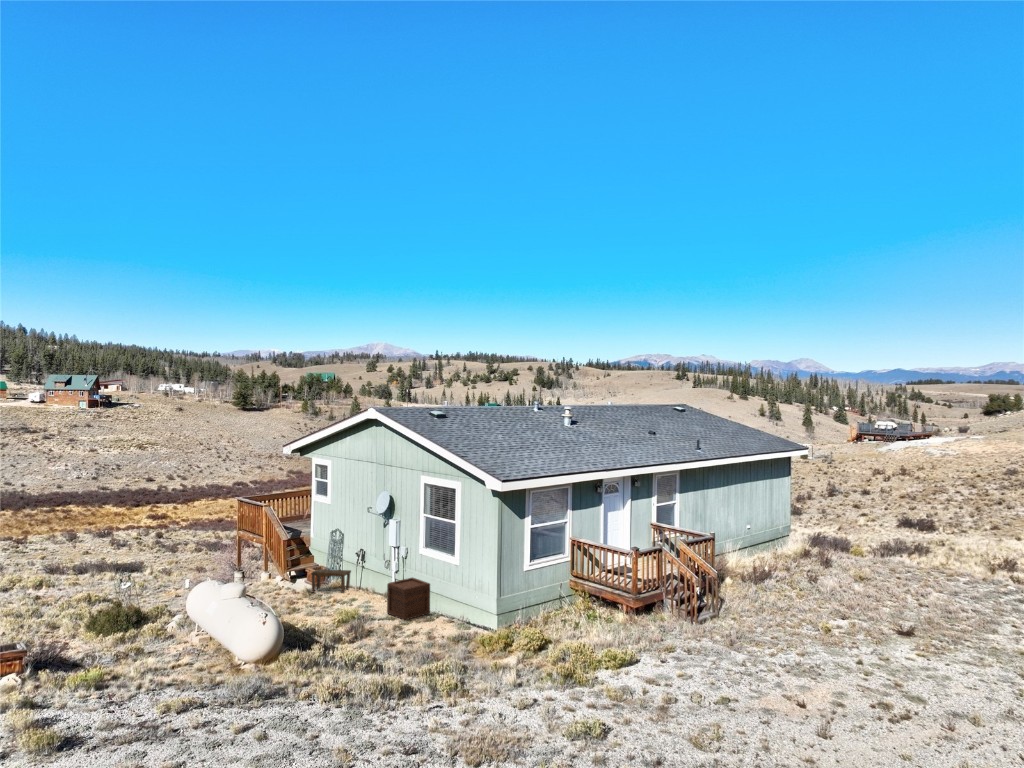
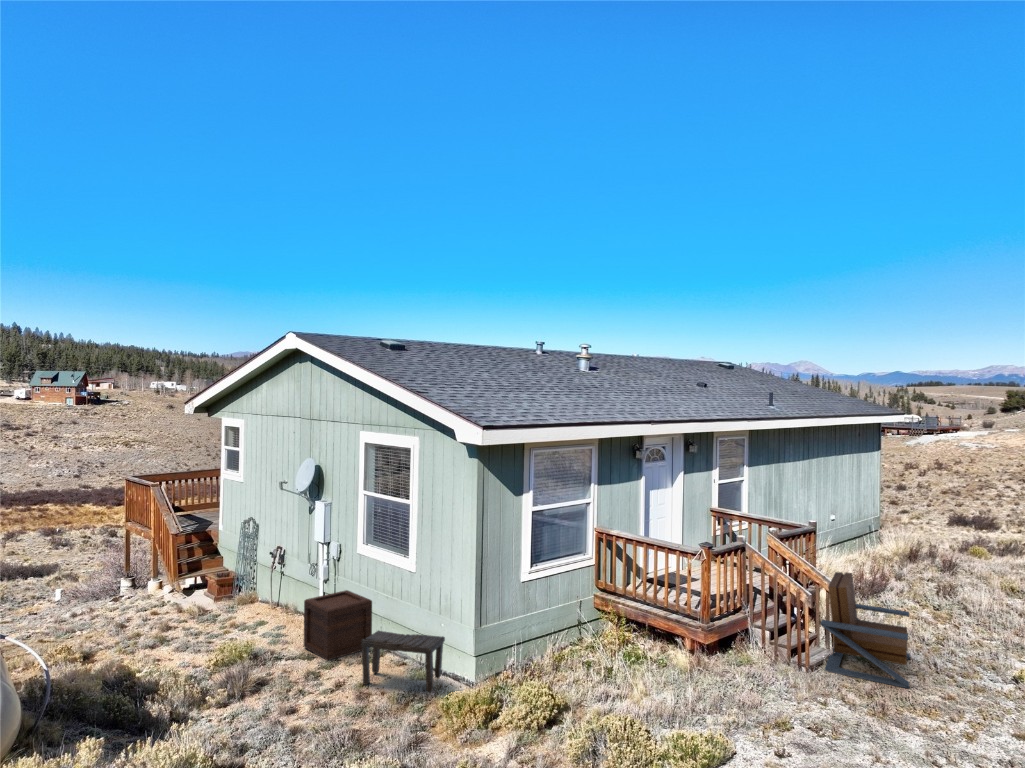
lounge chair: none [703,565,761,633] -> present [821,572,910,688]
bench: present [311,569,351,593] -> present [361,631,445,691]

